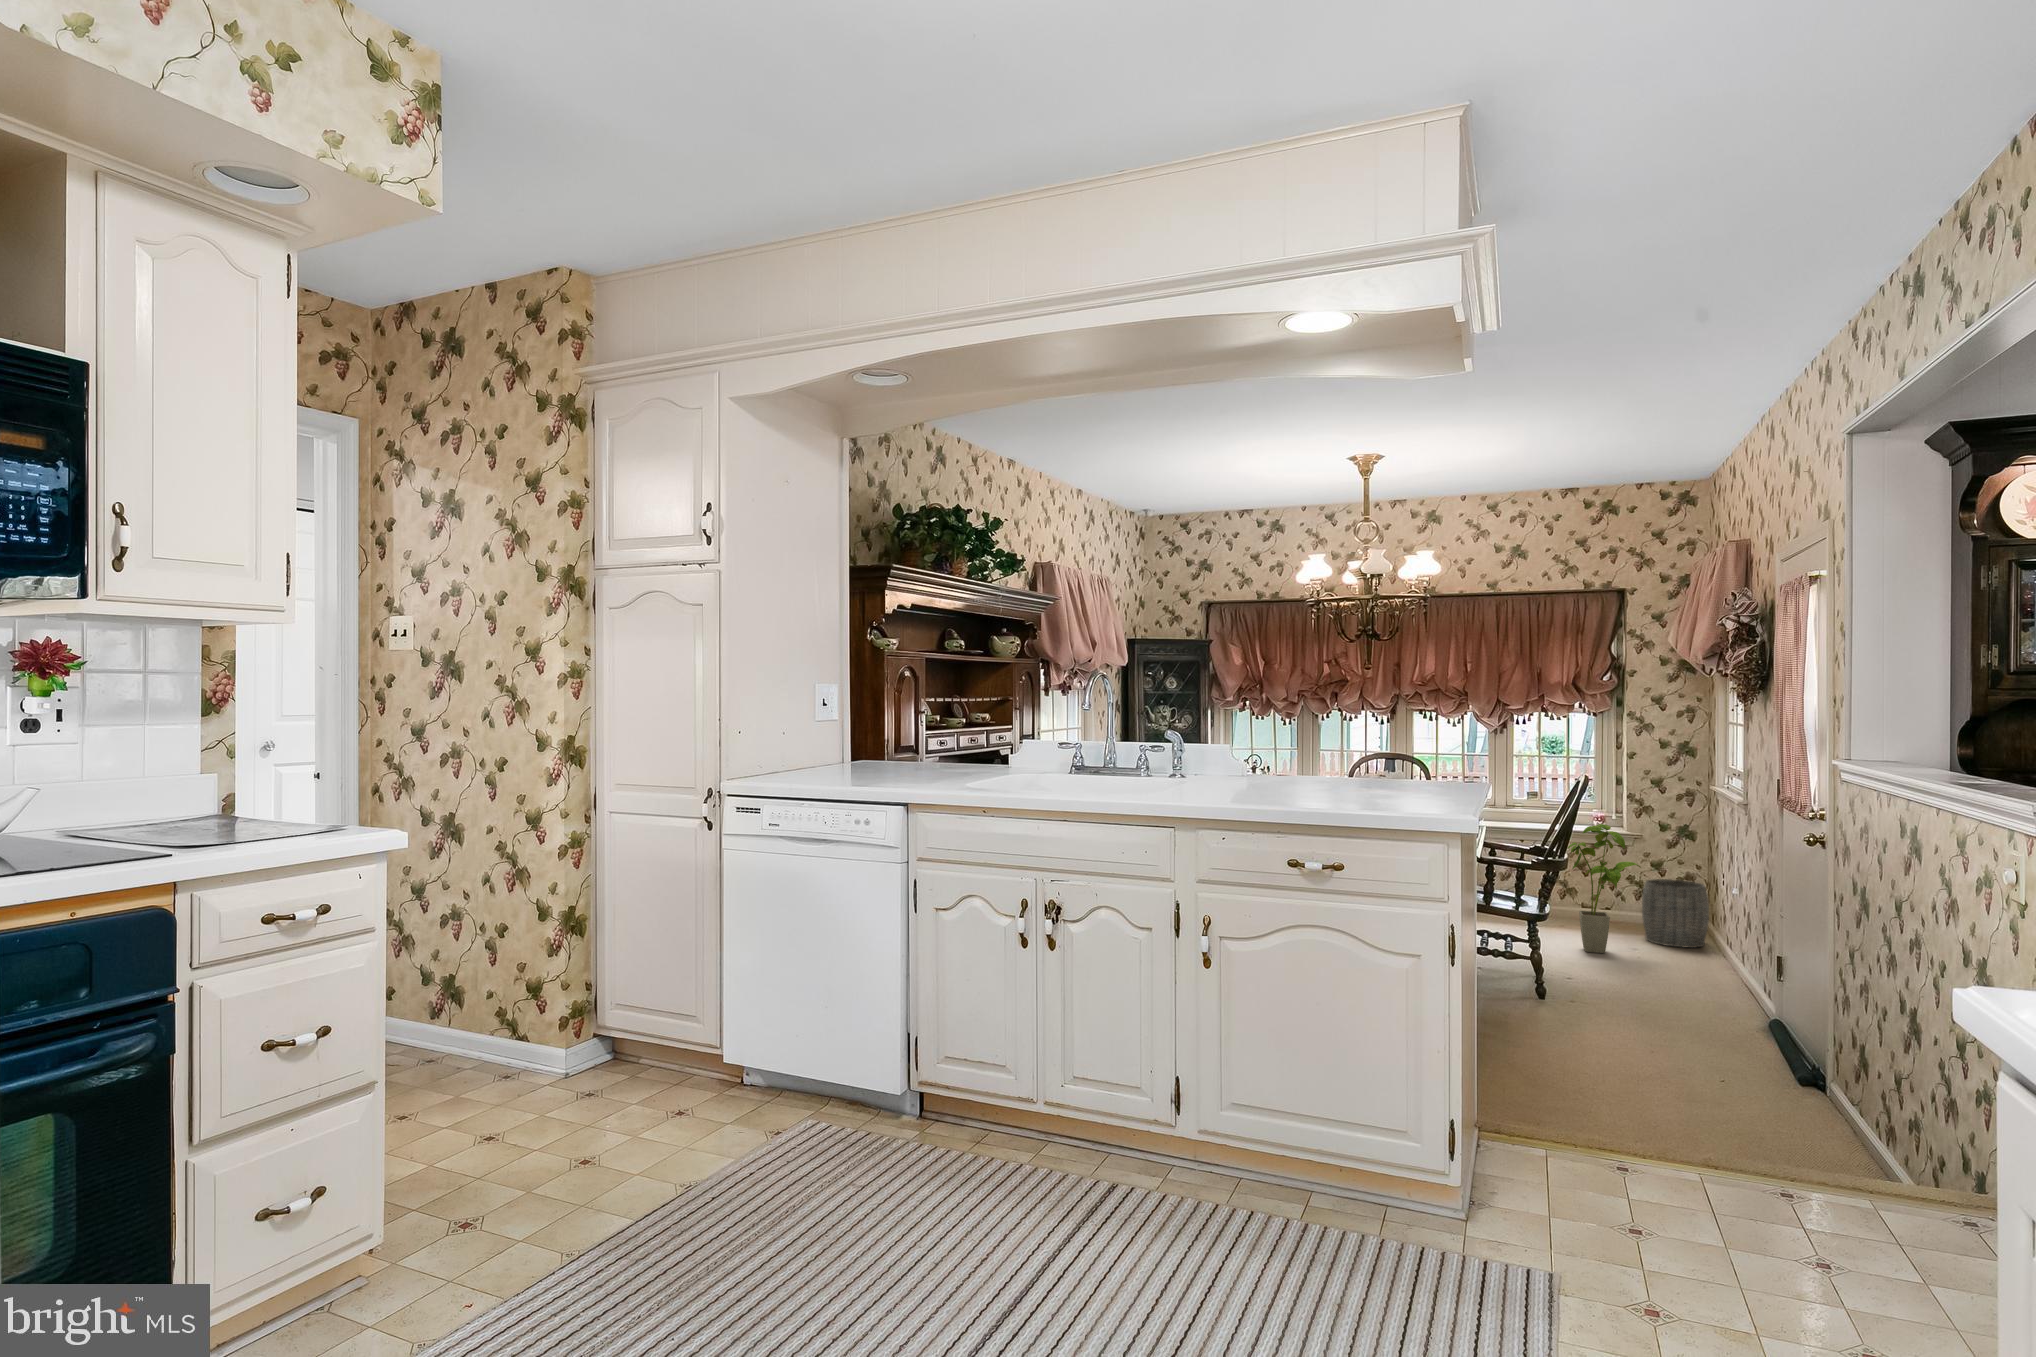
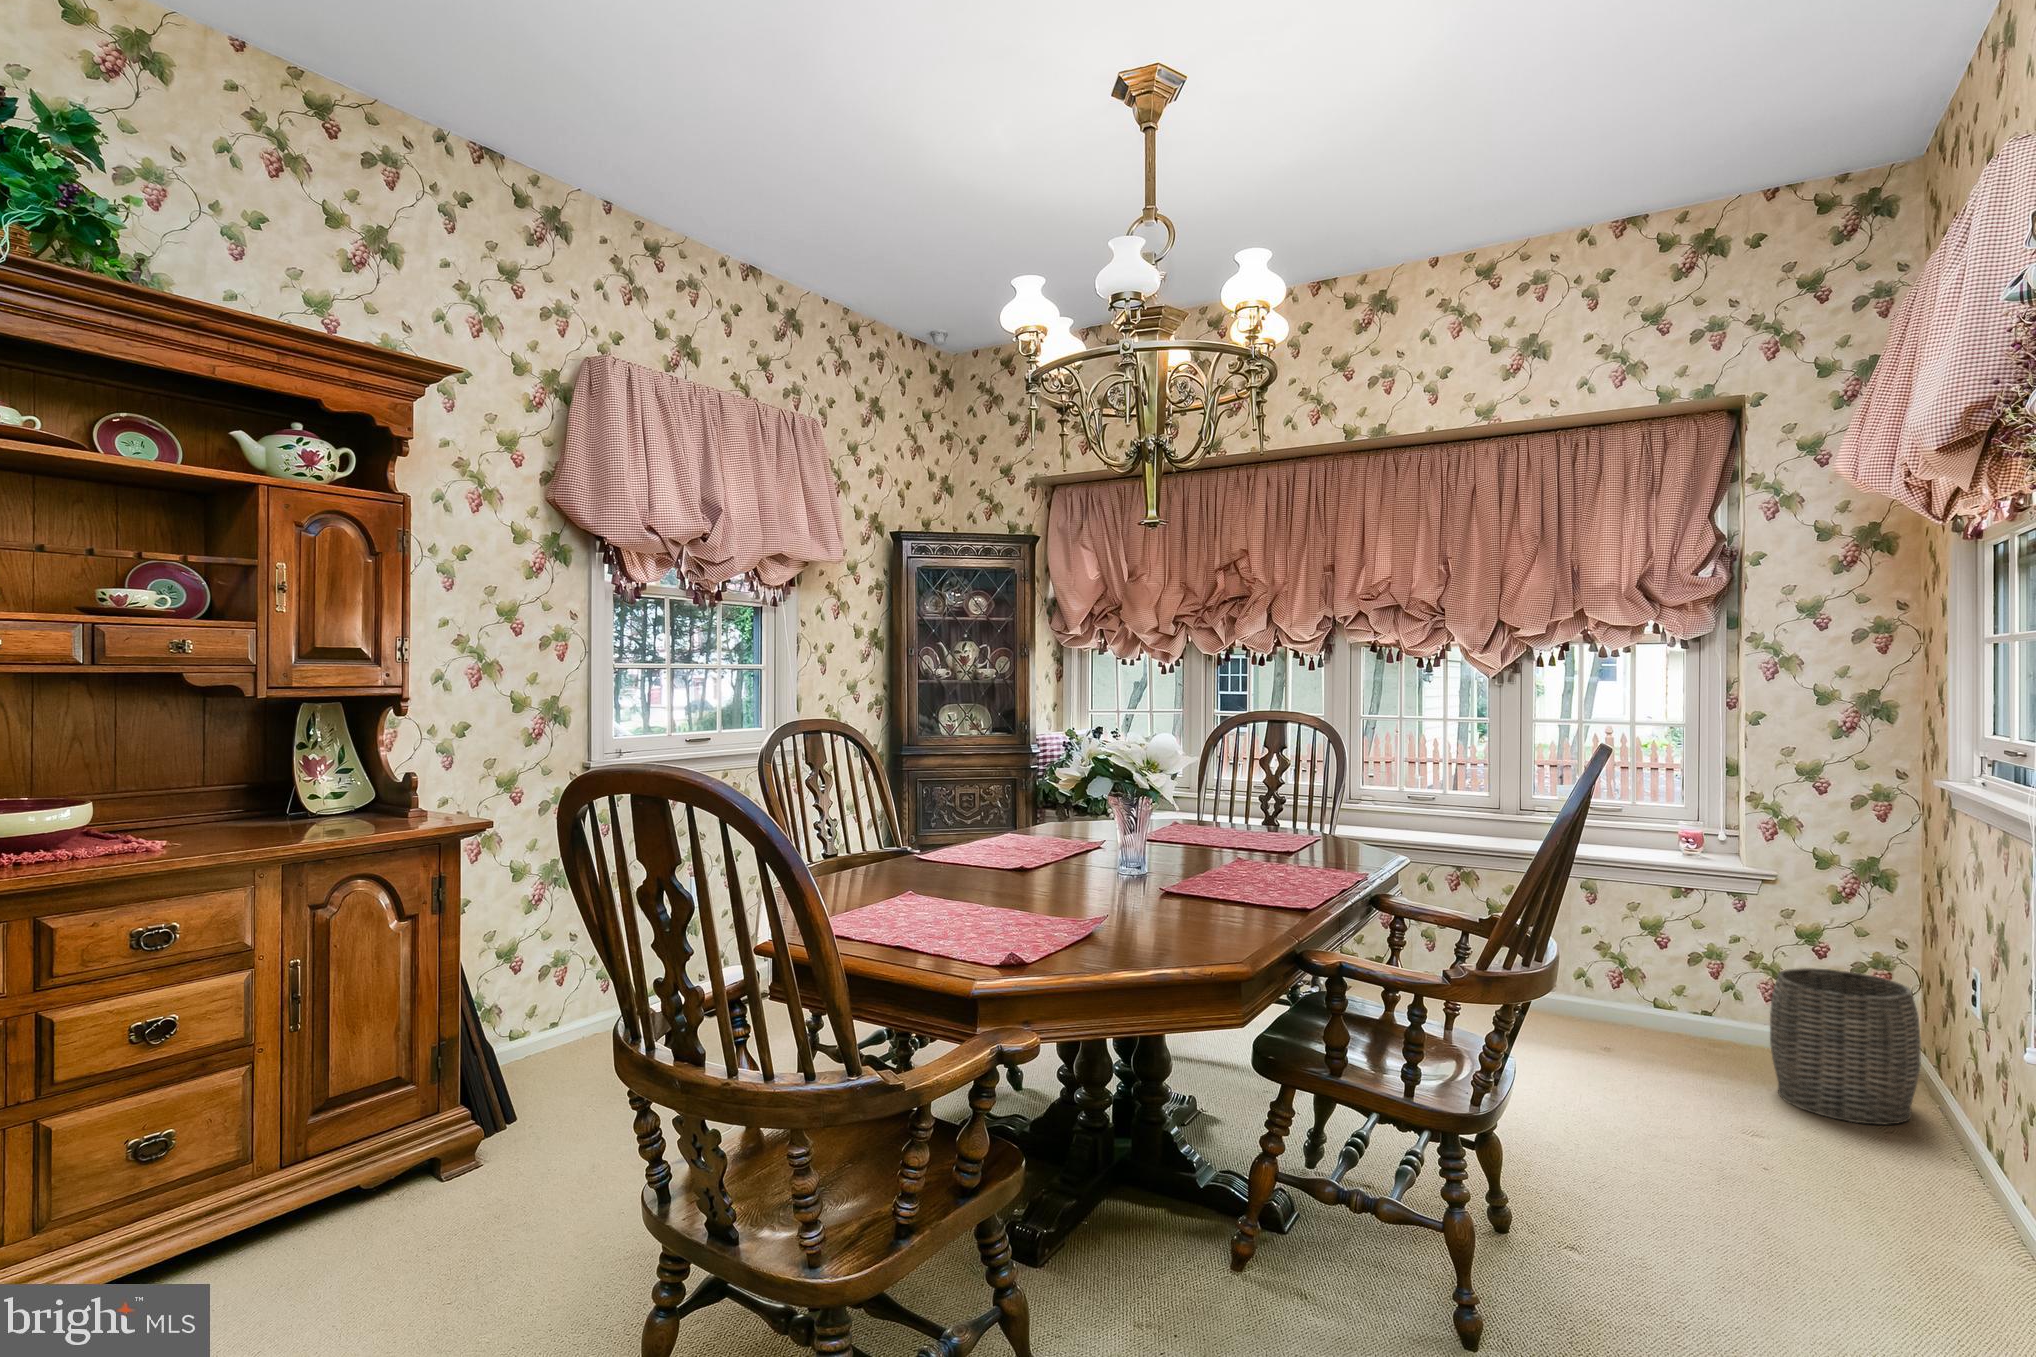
house plant: present [1568,824,1641,953] -> none [1592,861,1759,1138]

